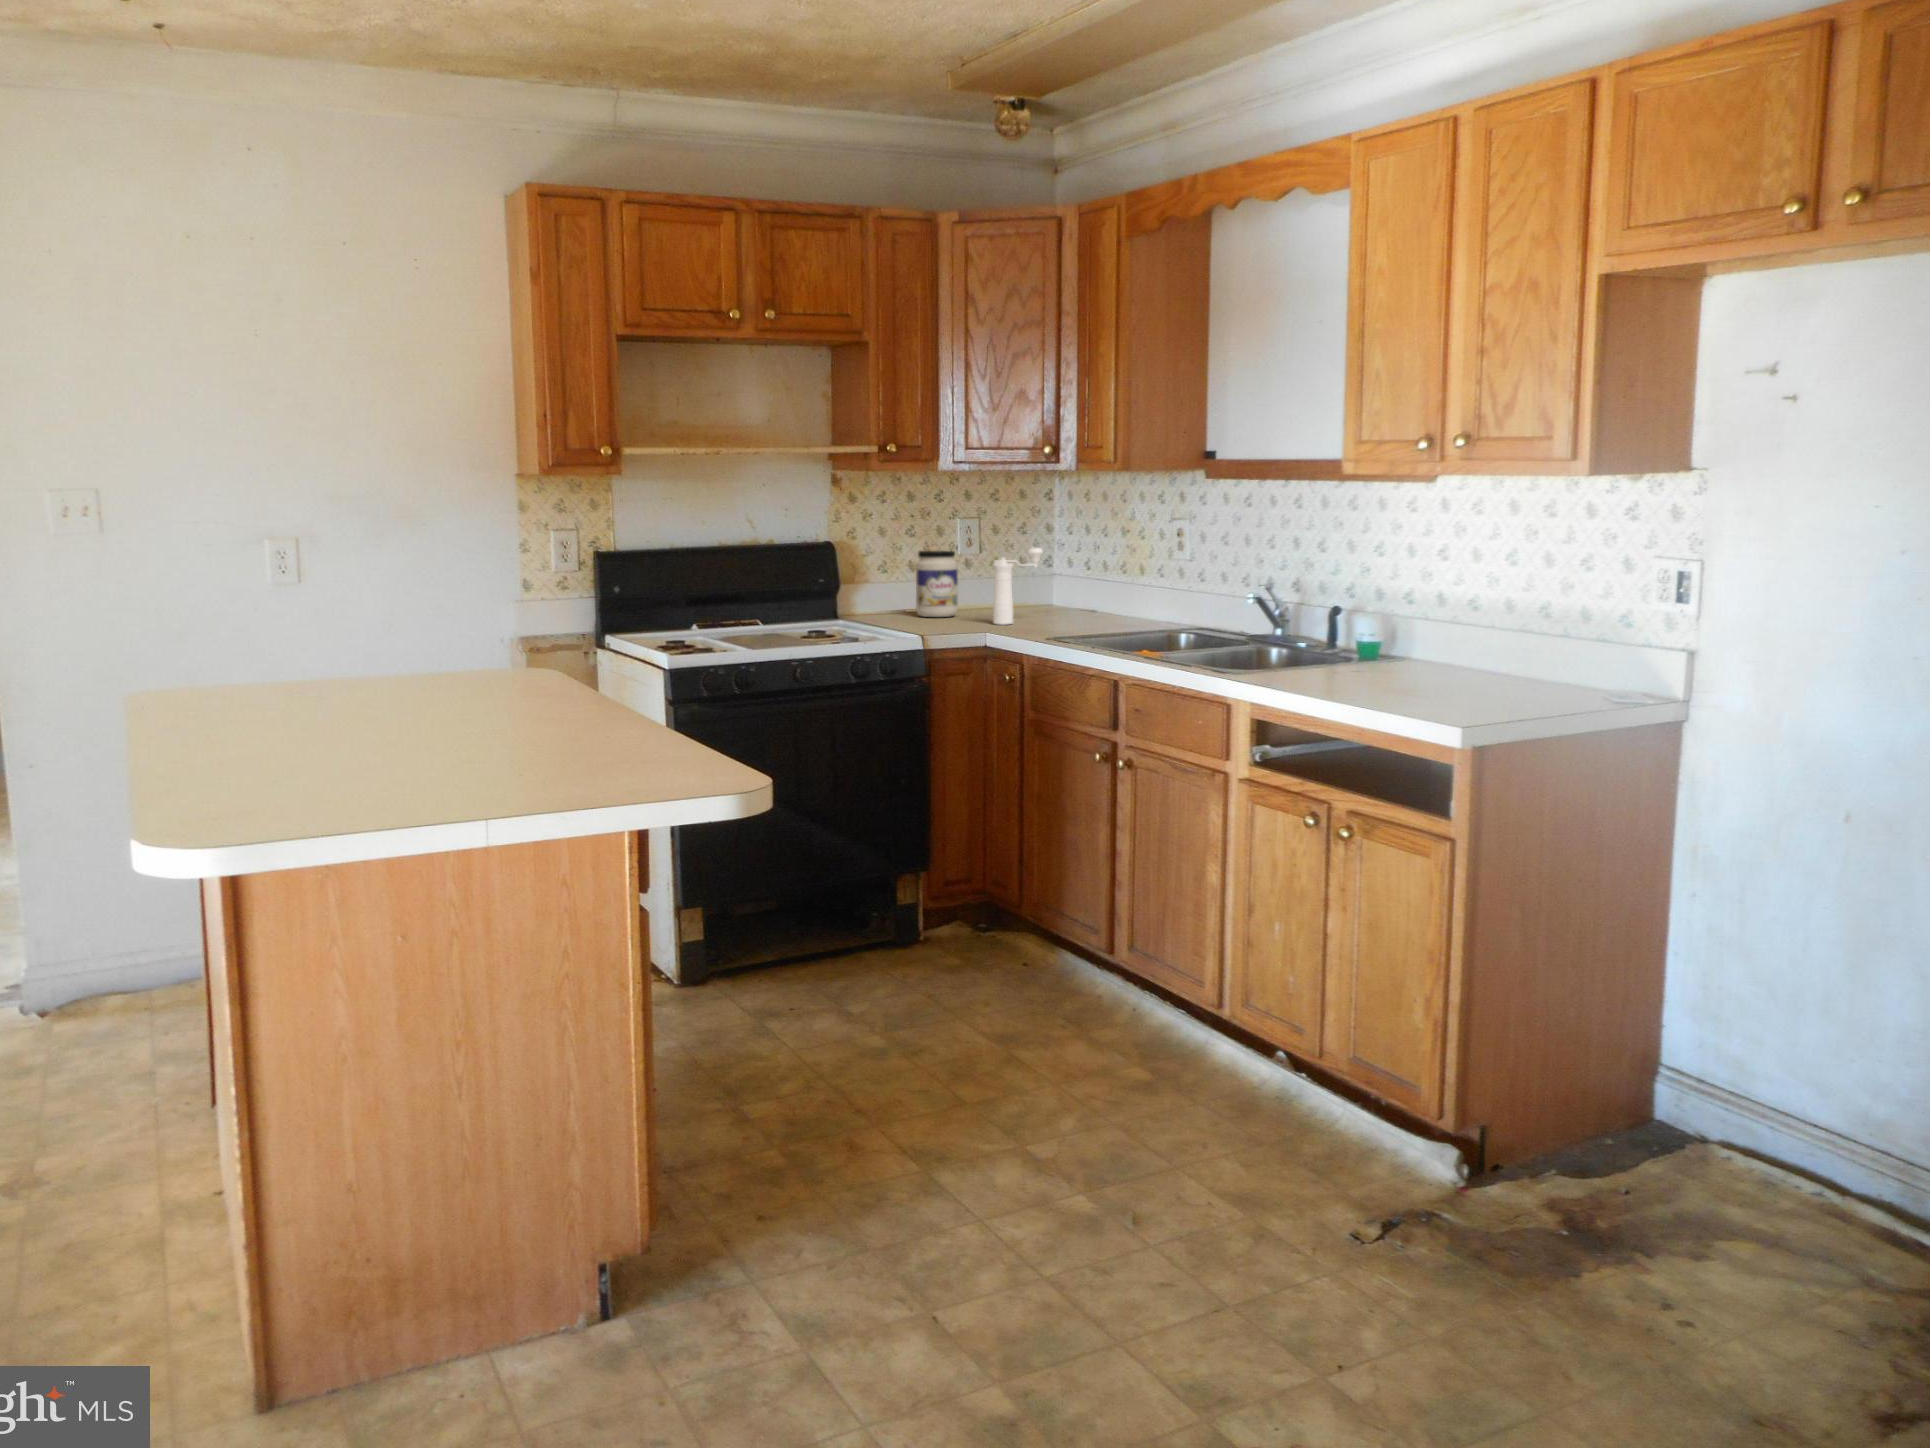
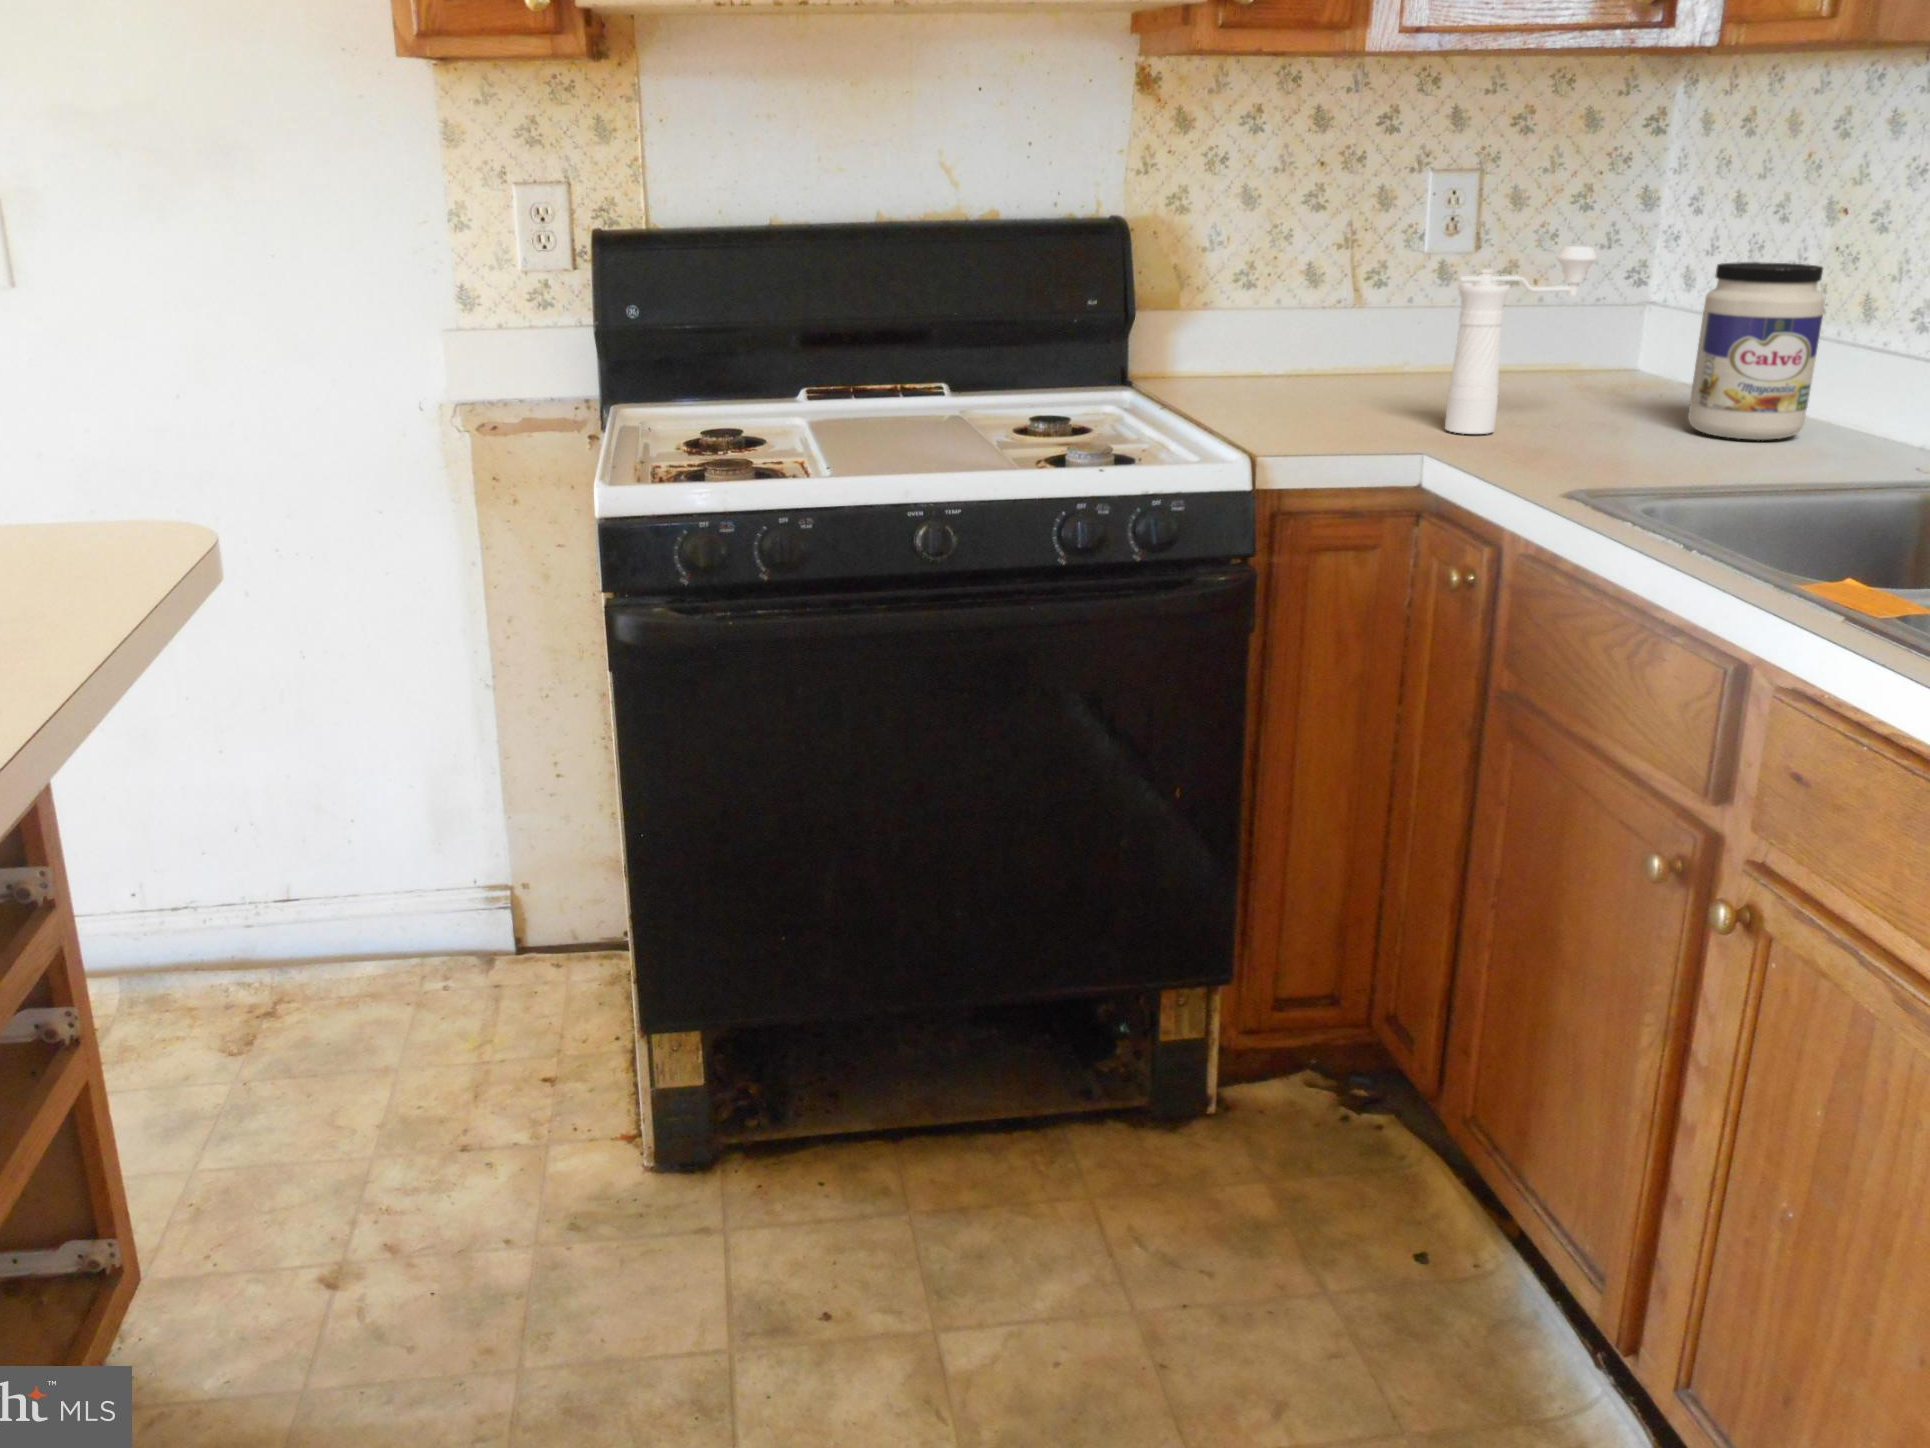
jar: present [916,551,958,617] -> present [1688,262,1825,440]

